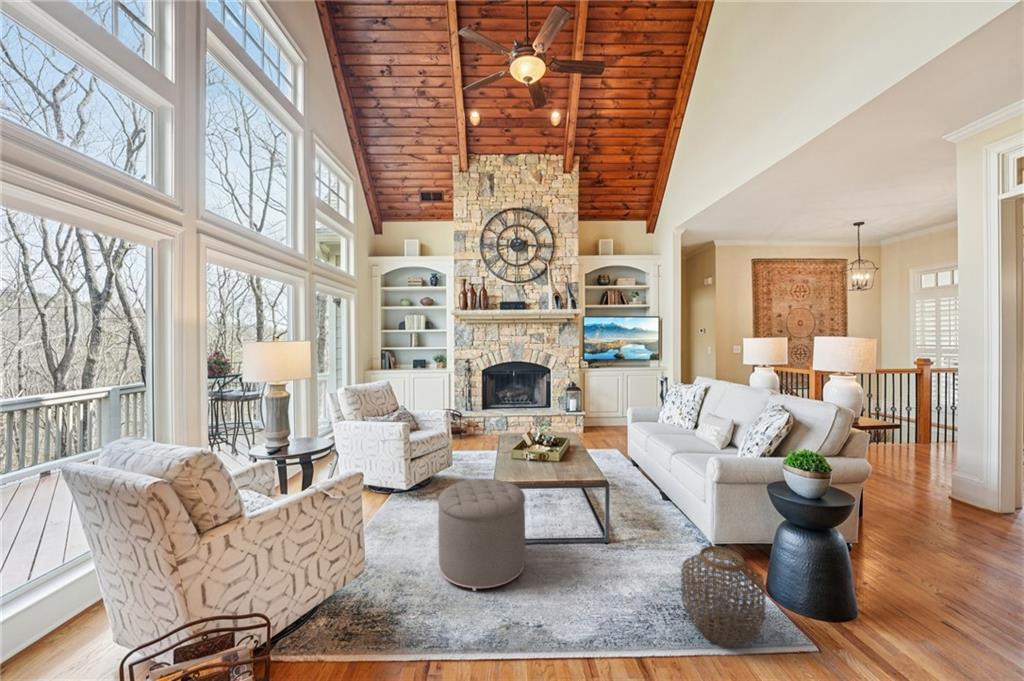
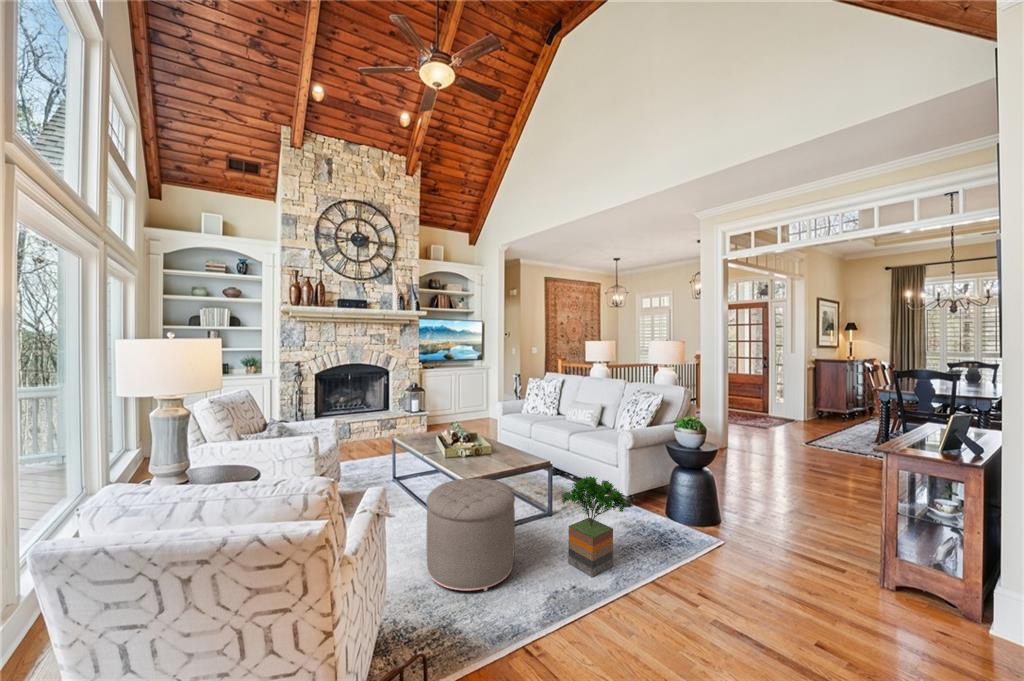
potted tree: none [565,500,641,618] -> present [561,477,628,577]
woven basket: present [681,546,766,647] -> none [647,493,707,563]

